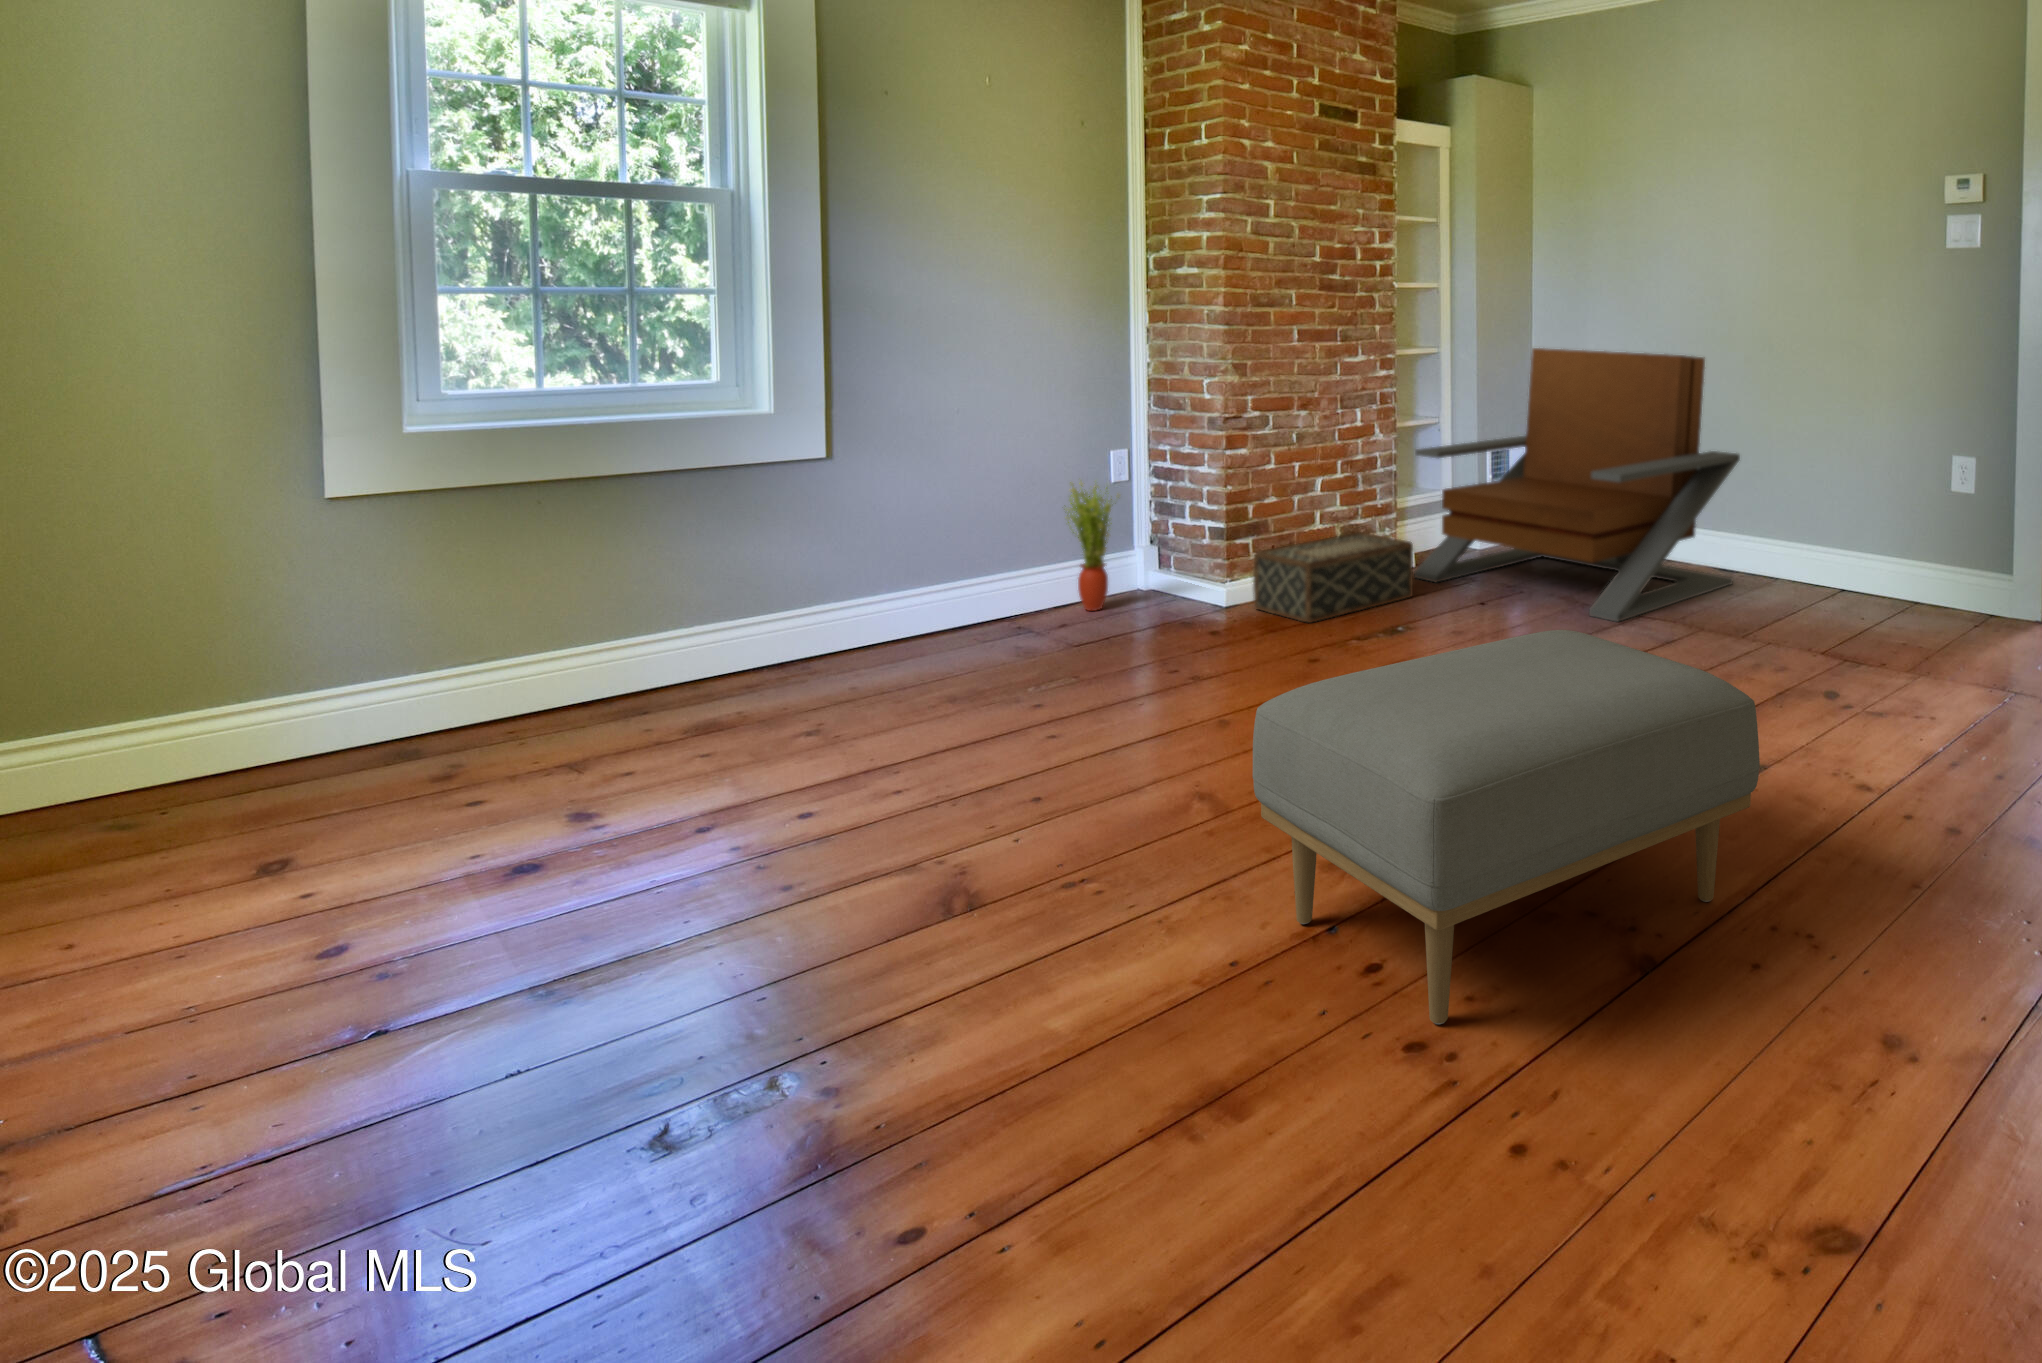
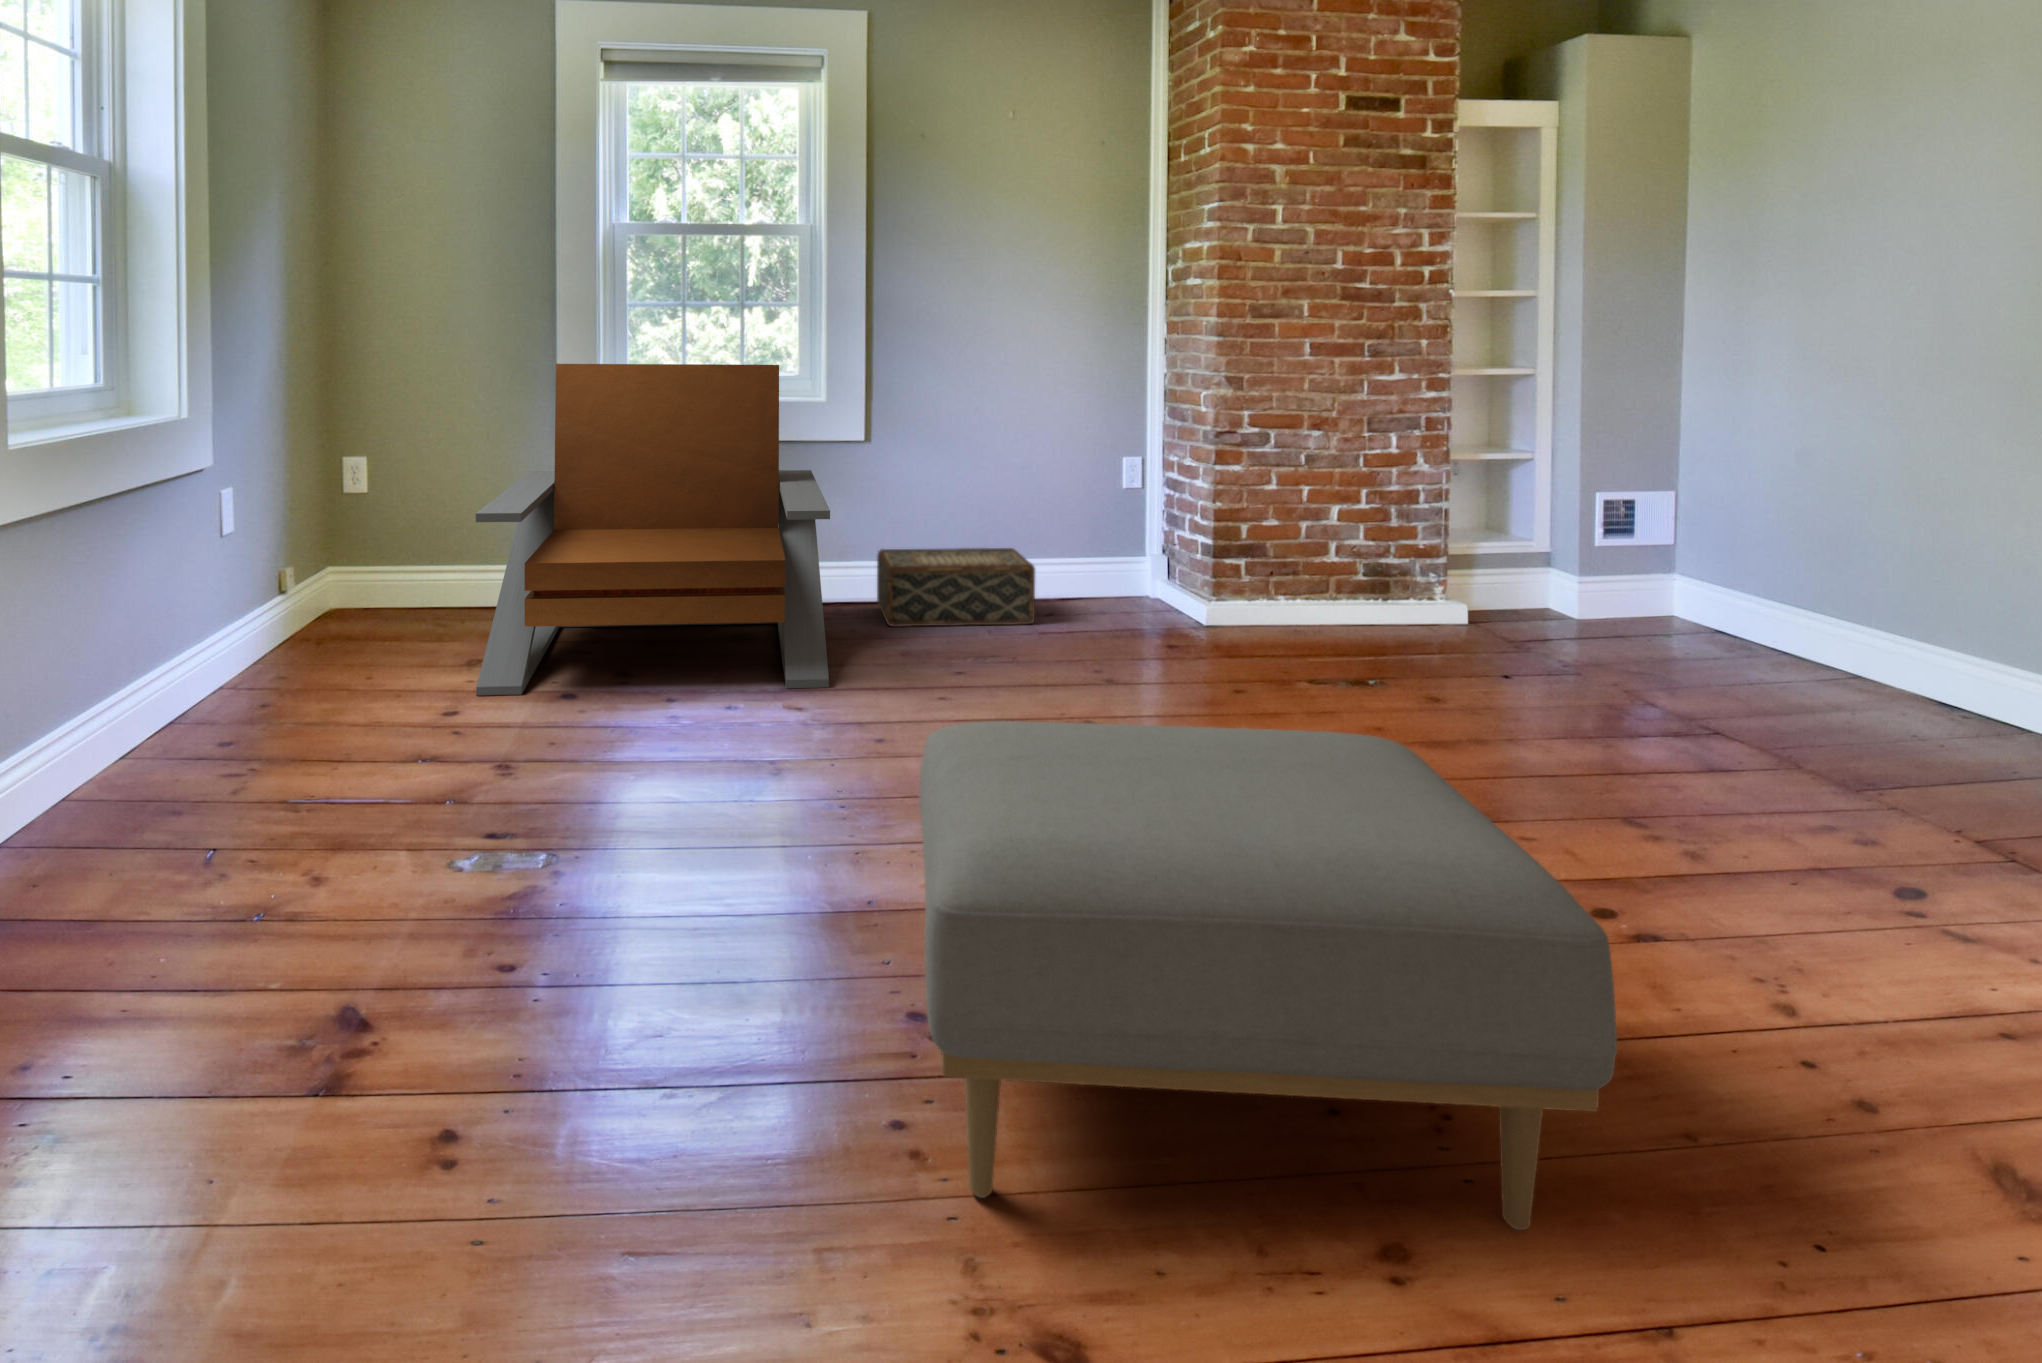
lounge chair: present [1414,348,1740,622] -> present [476,364,830,696]
potted plant: present [1064,482,1119,611] -> none [1063,479,1120,606]
woven basket: present [1253,532,1413,623] -> present [877,548,1035,627]

